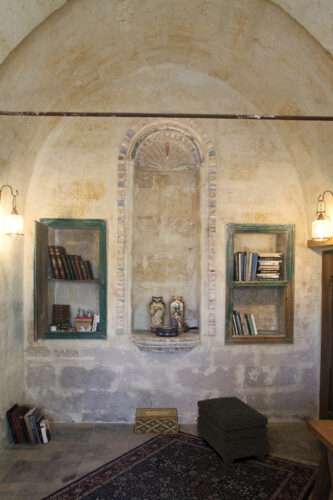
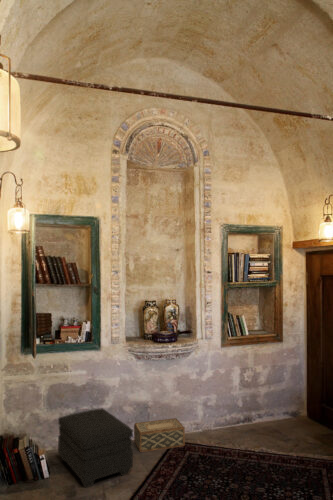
ottoman: present [197,397,268,465] -> present [58,409,133,488]

